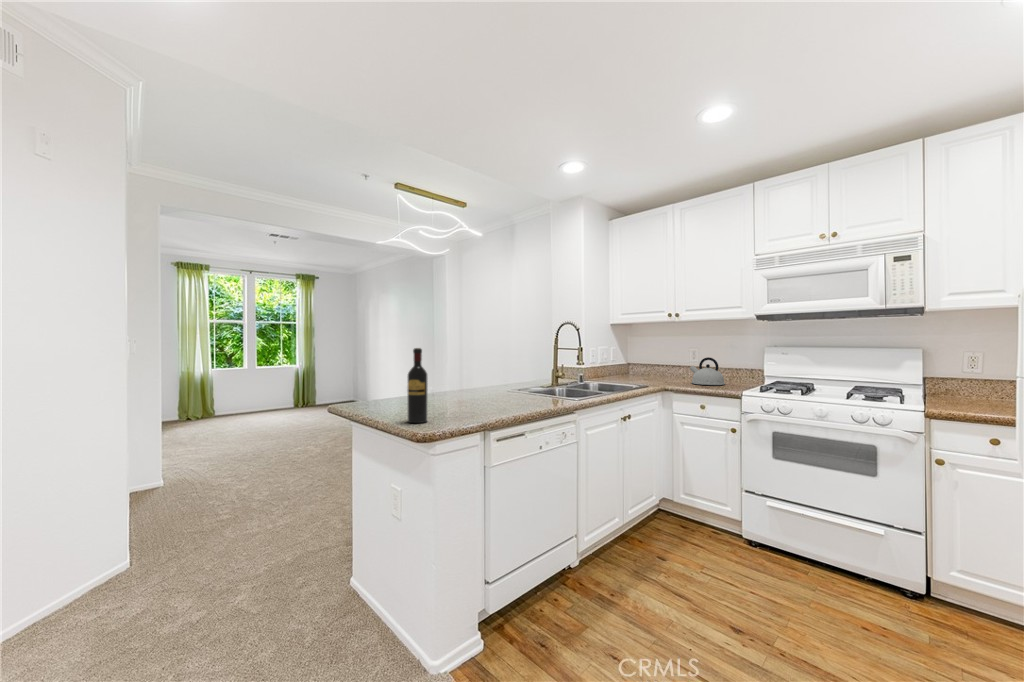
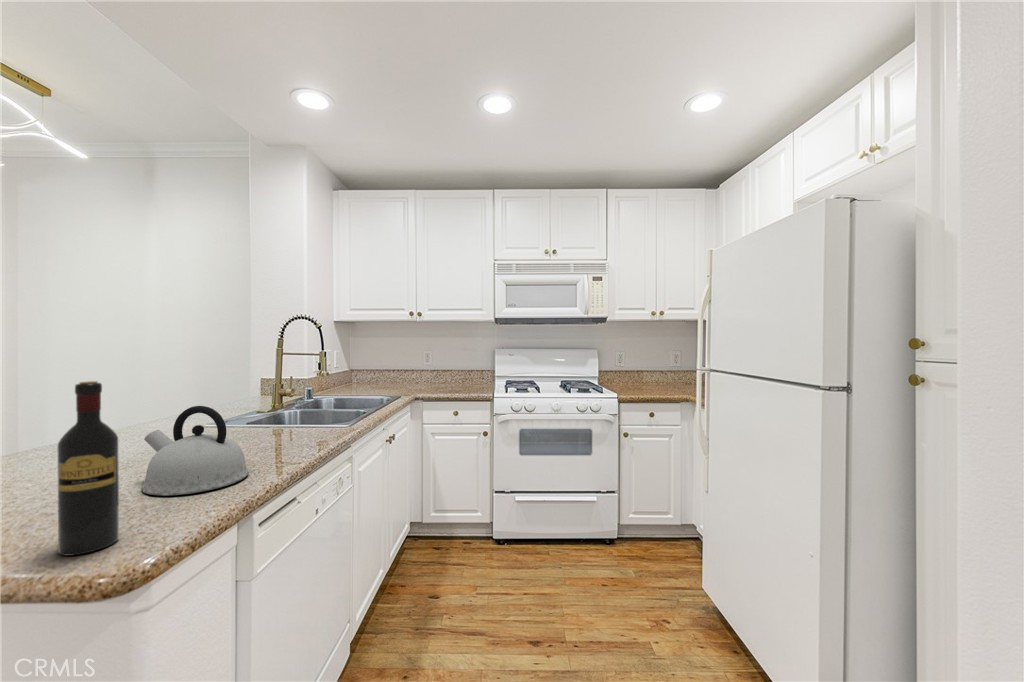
kettle: present [690,357,725,385] -> present [142,406,249,496]

